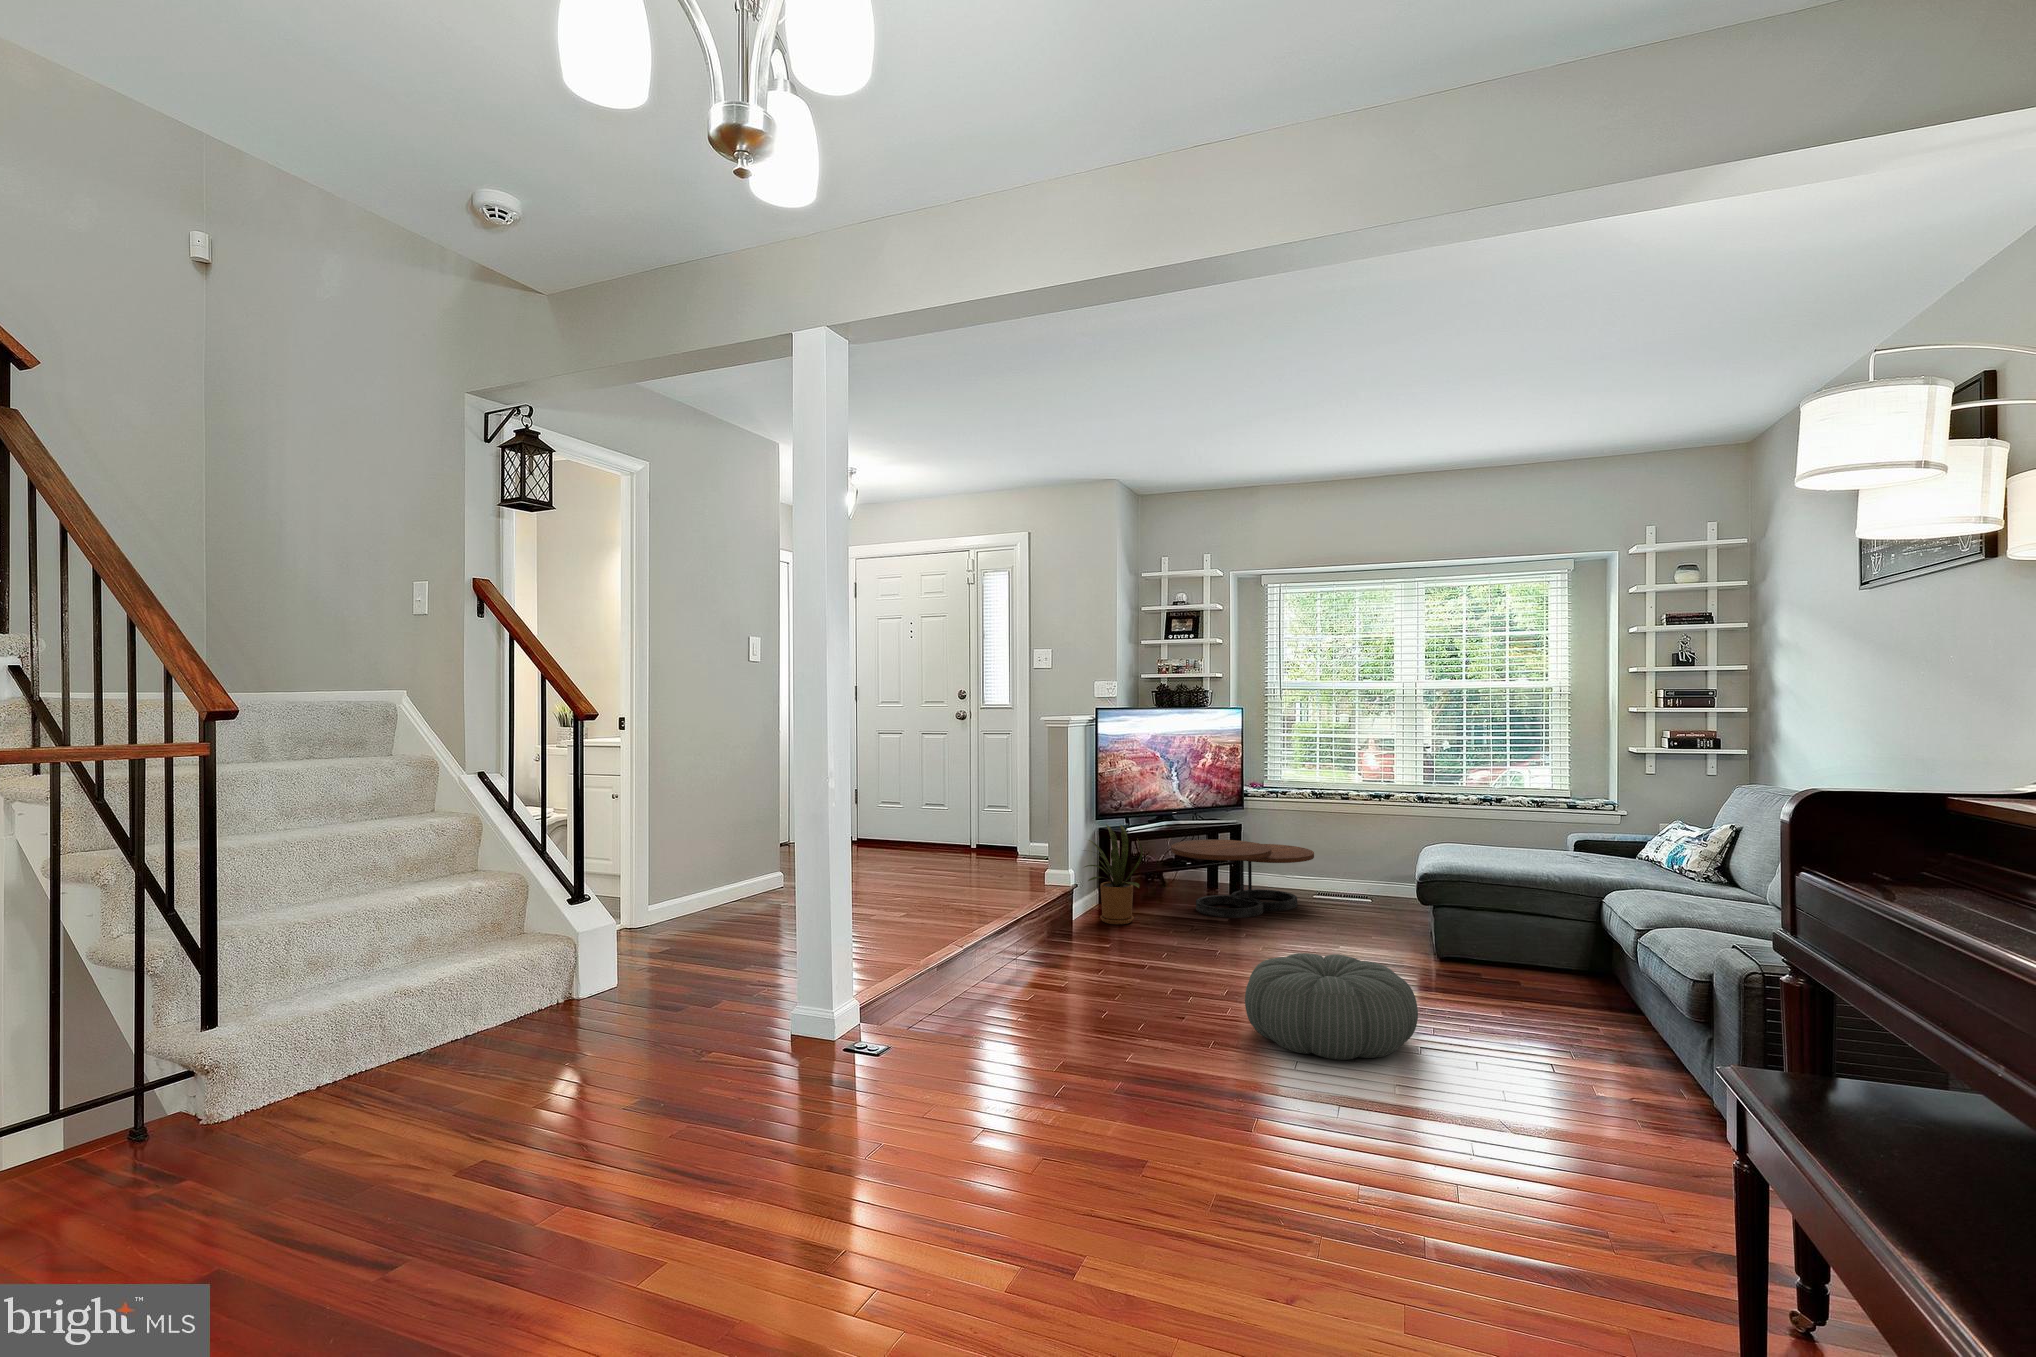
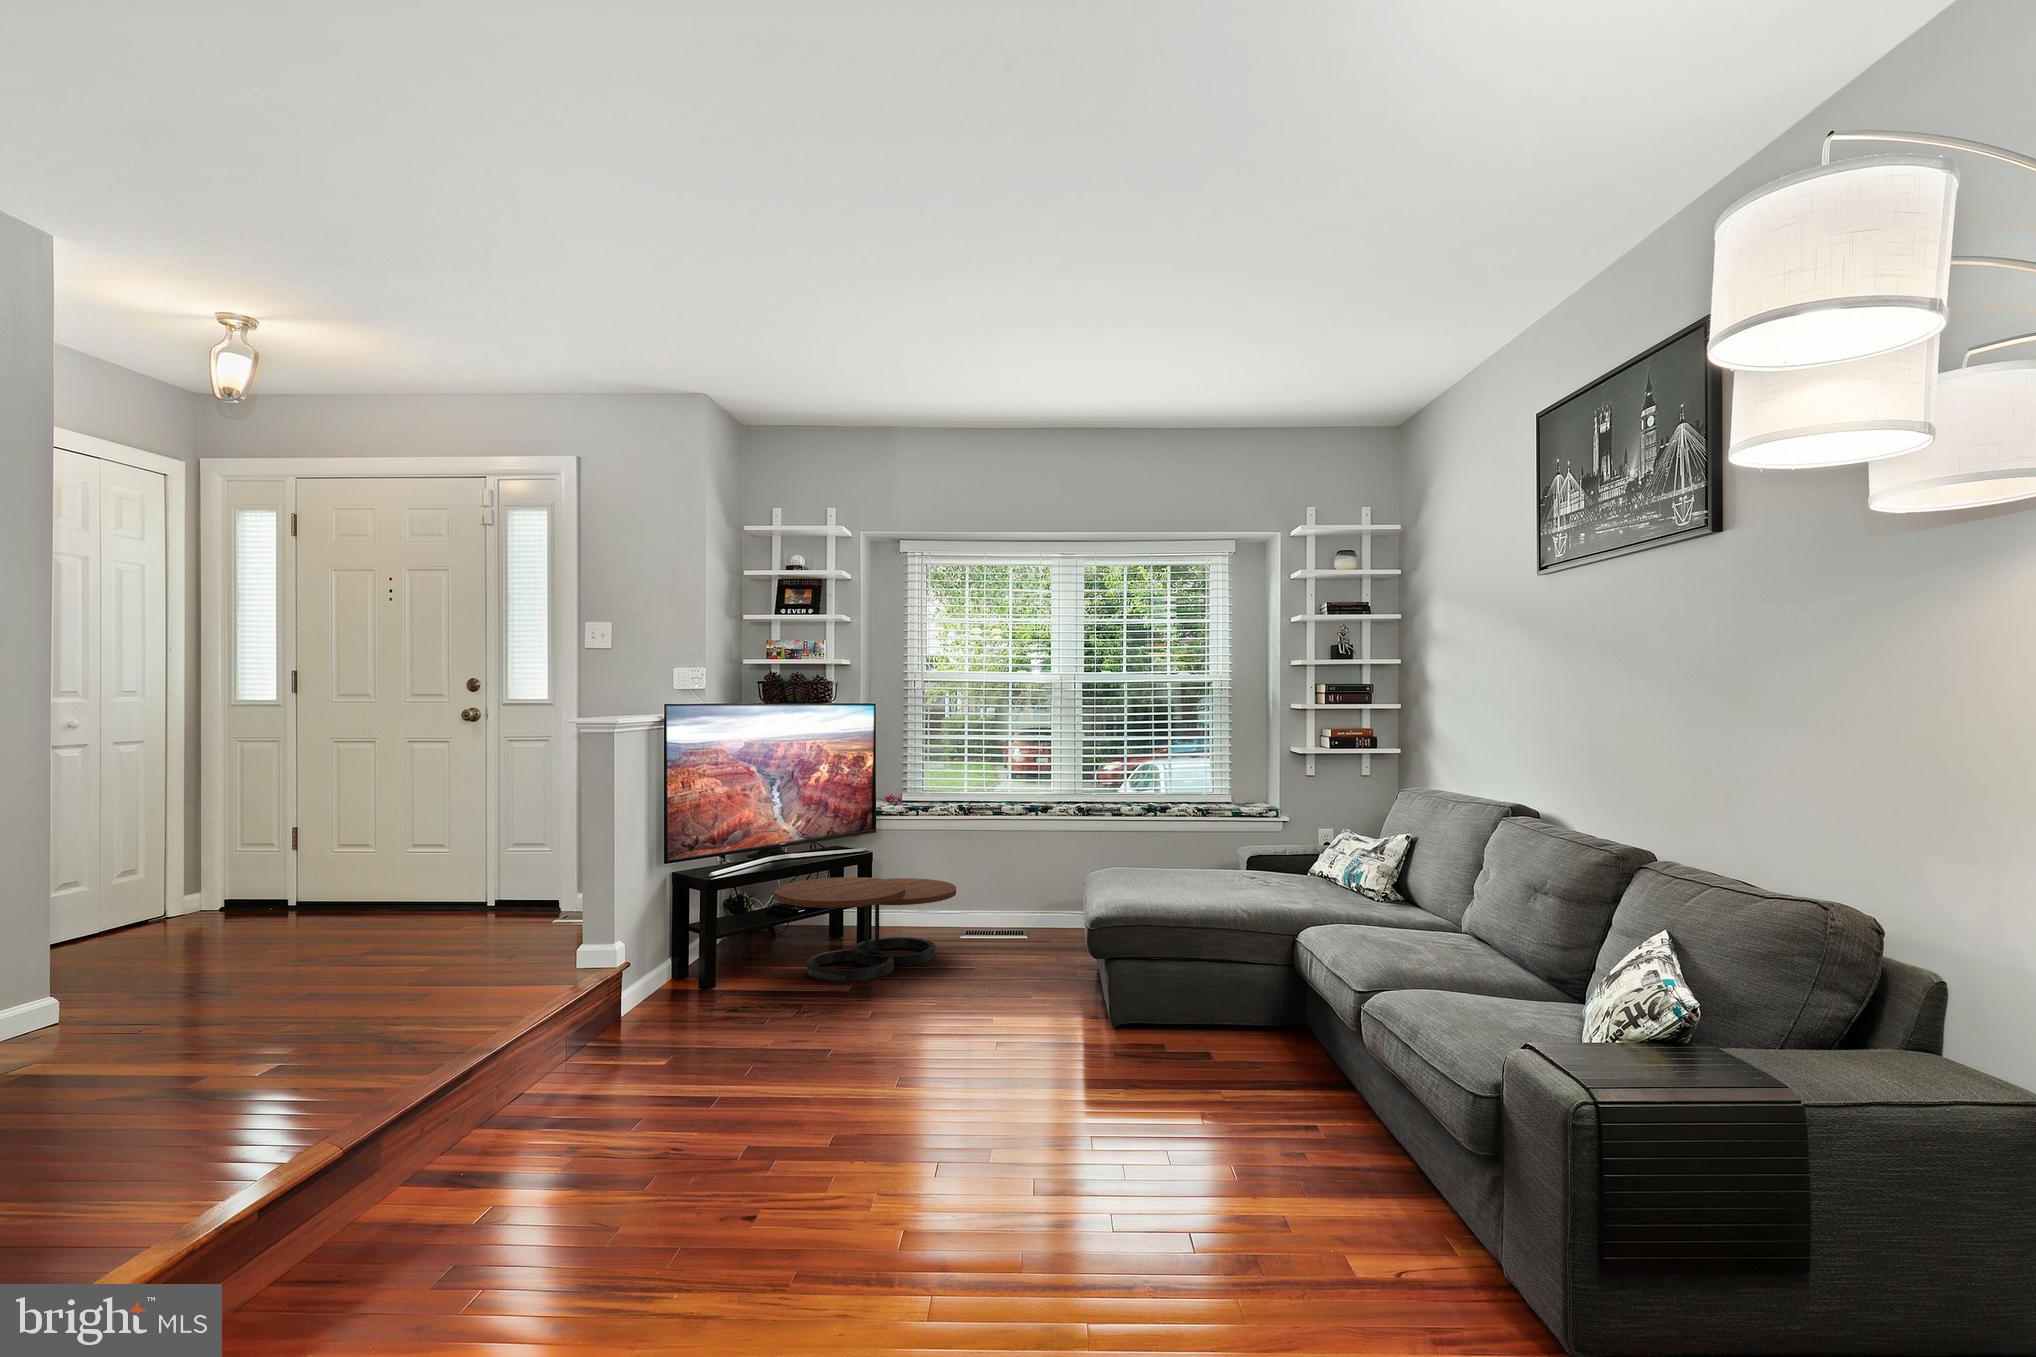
house plant: present [1085,825,1143,924] -> none [642,866,735,1007]
pouf: present [1245,953,1418,1060] -> none [880,1041,1106,1199]

